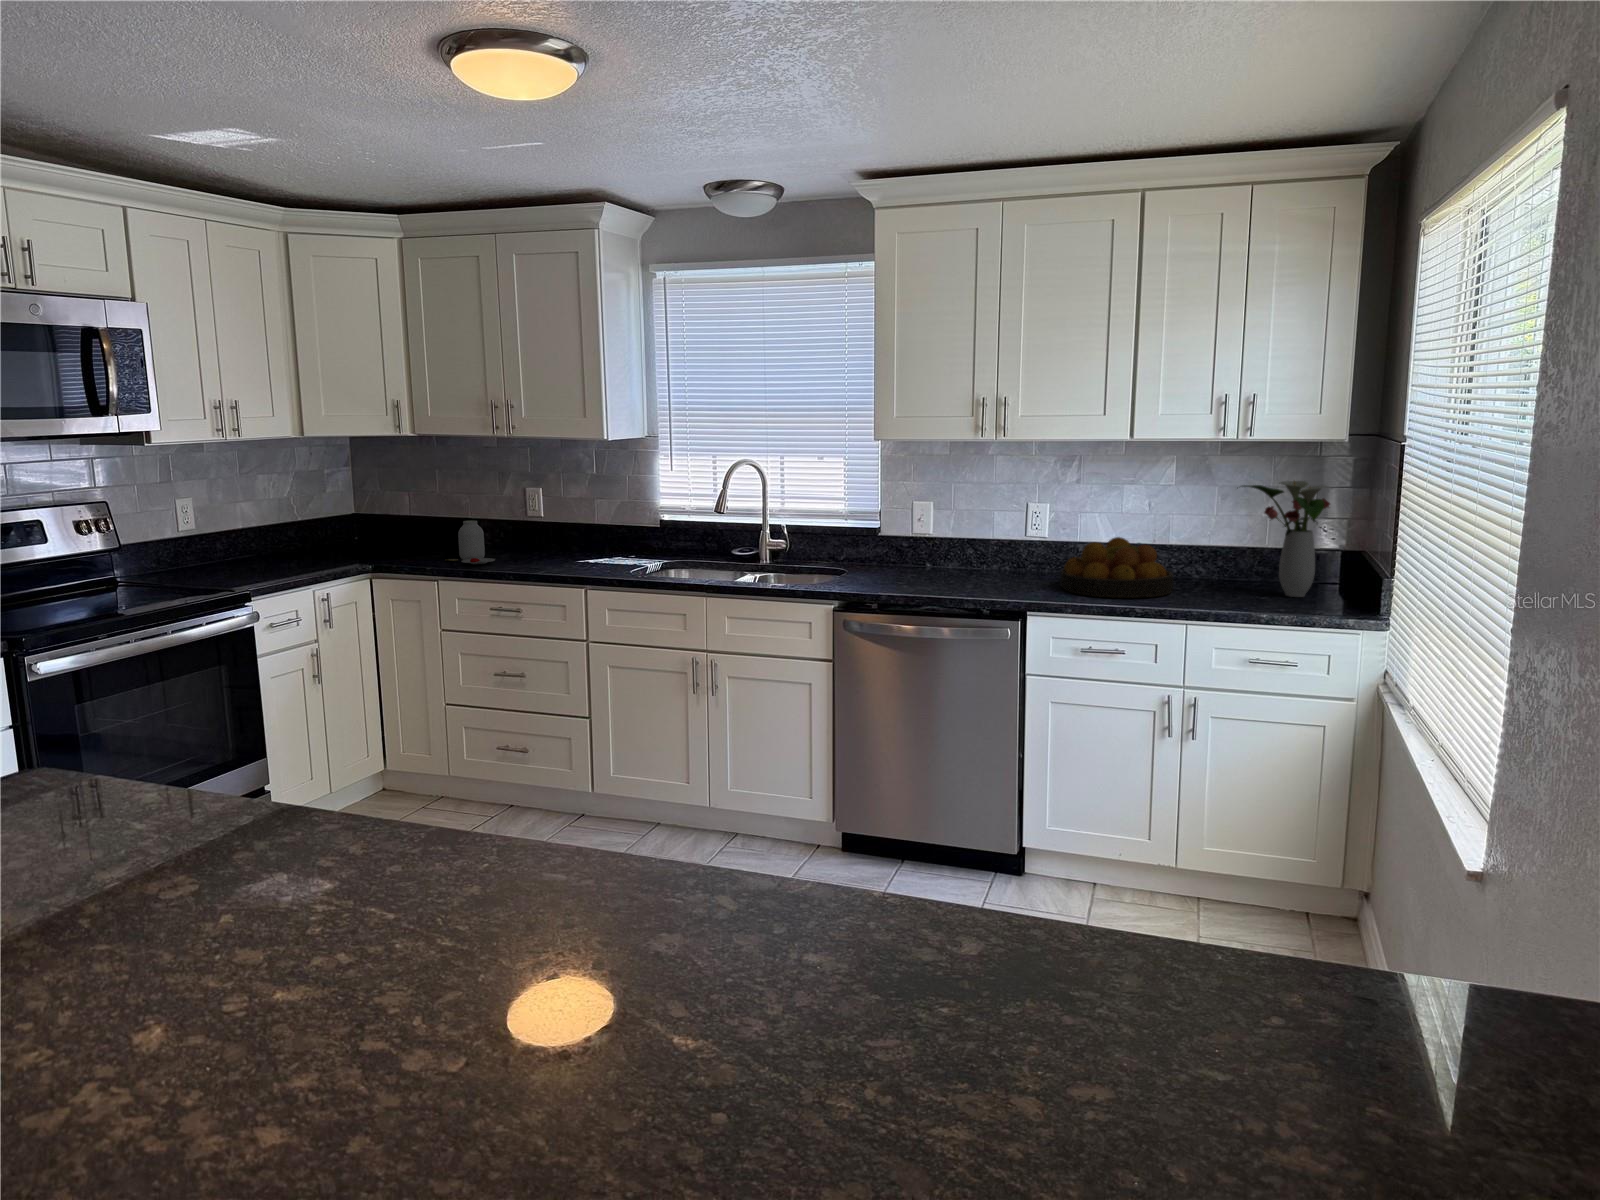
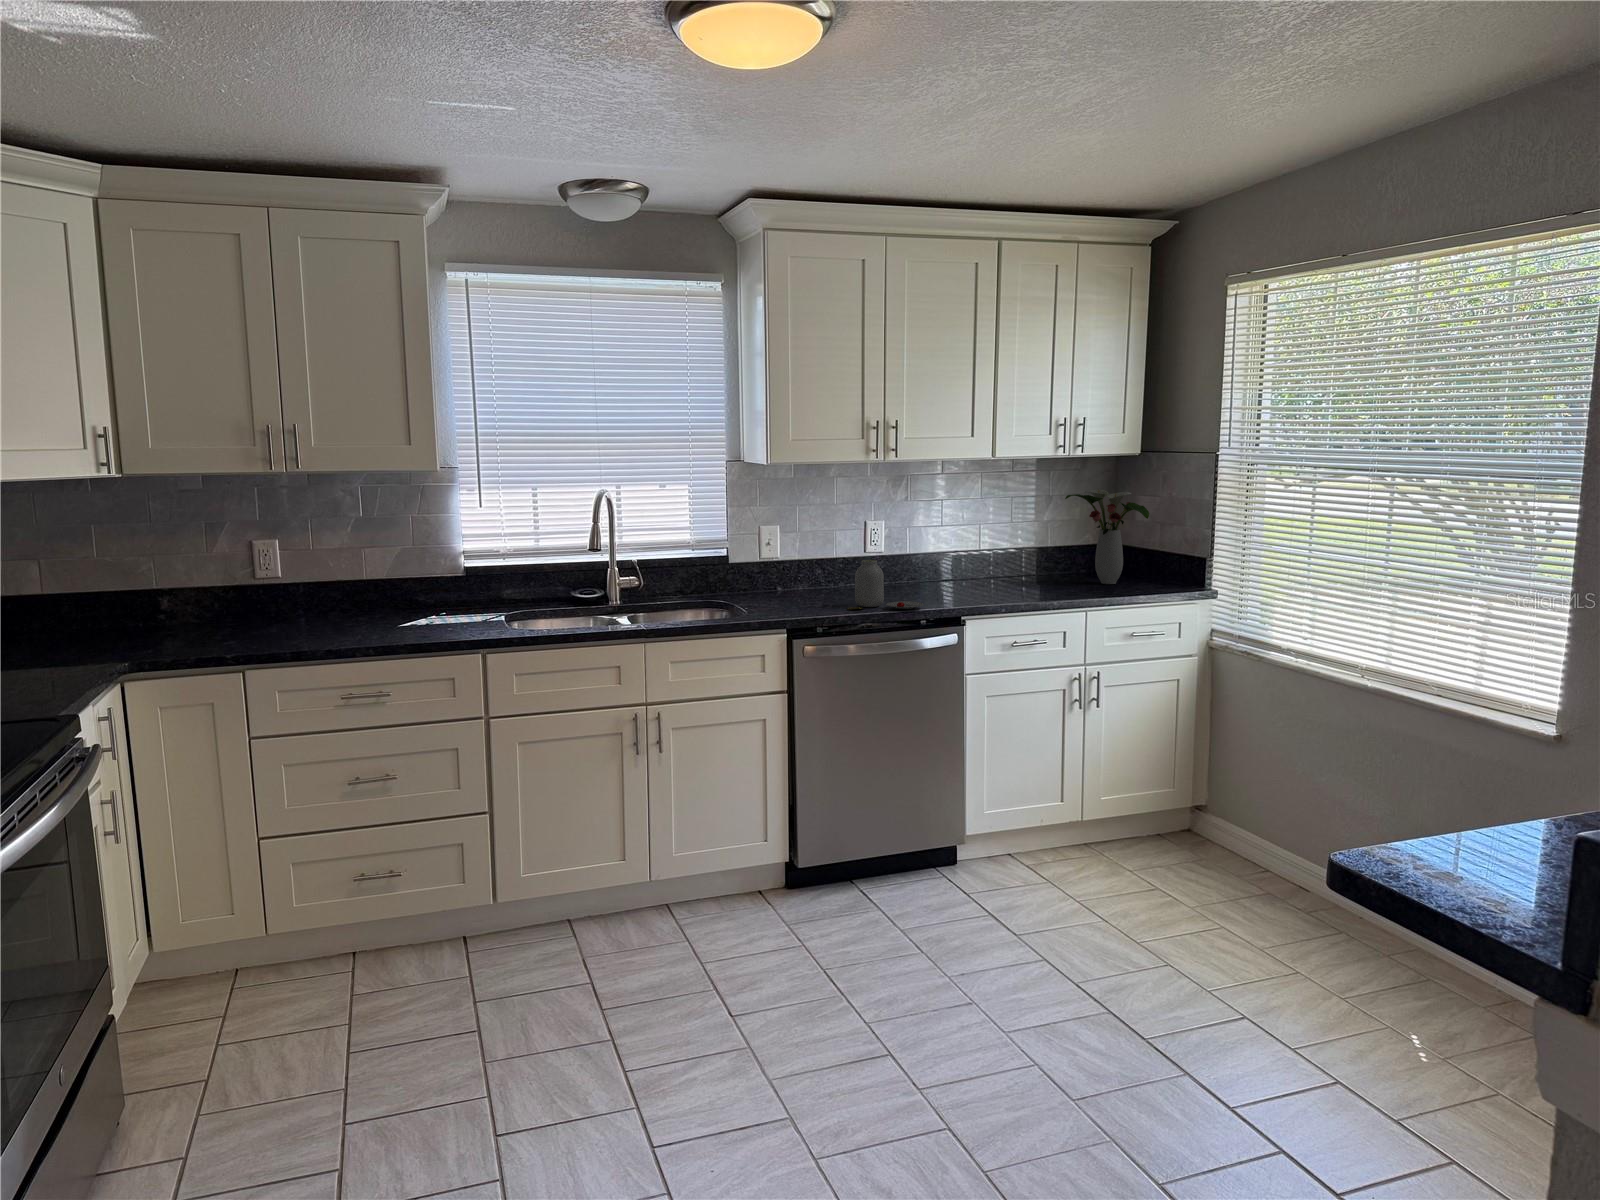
jar: present [447,520,495,564] -> present [847,560,924,610]
fruit bowl: present [1060,537,1174,598] -> none [936,546,1035,598]

